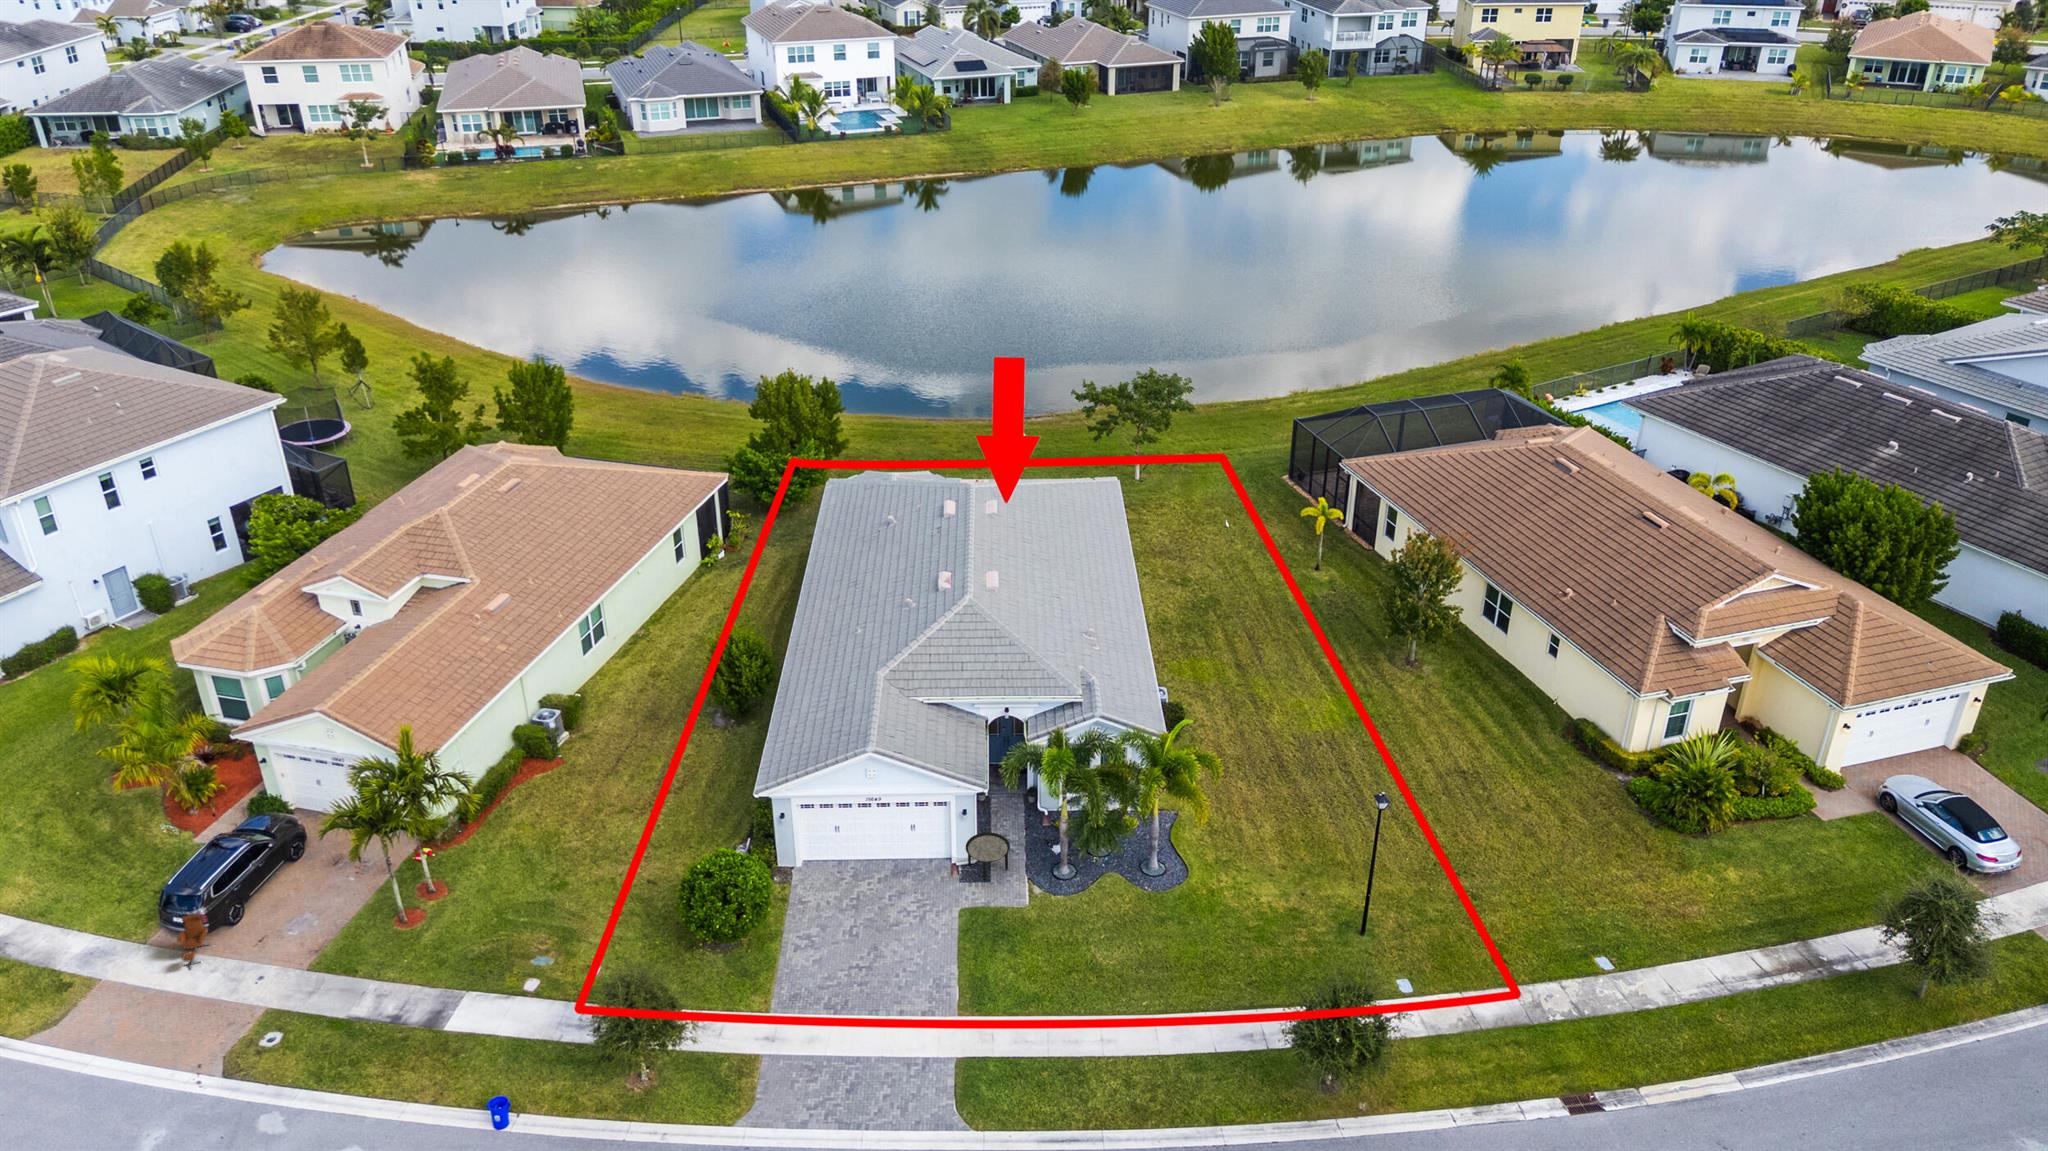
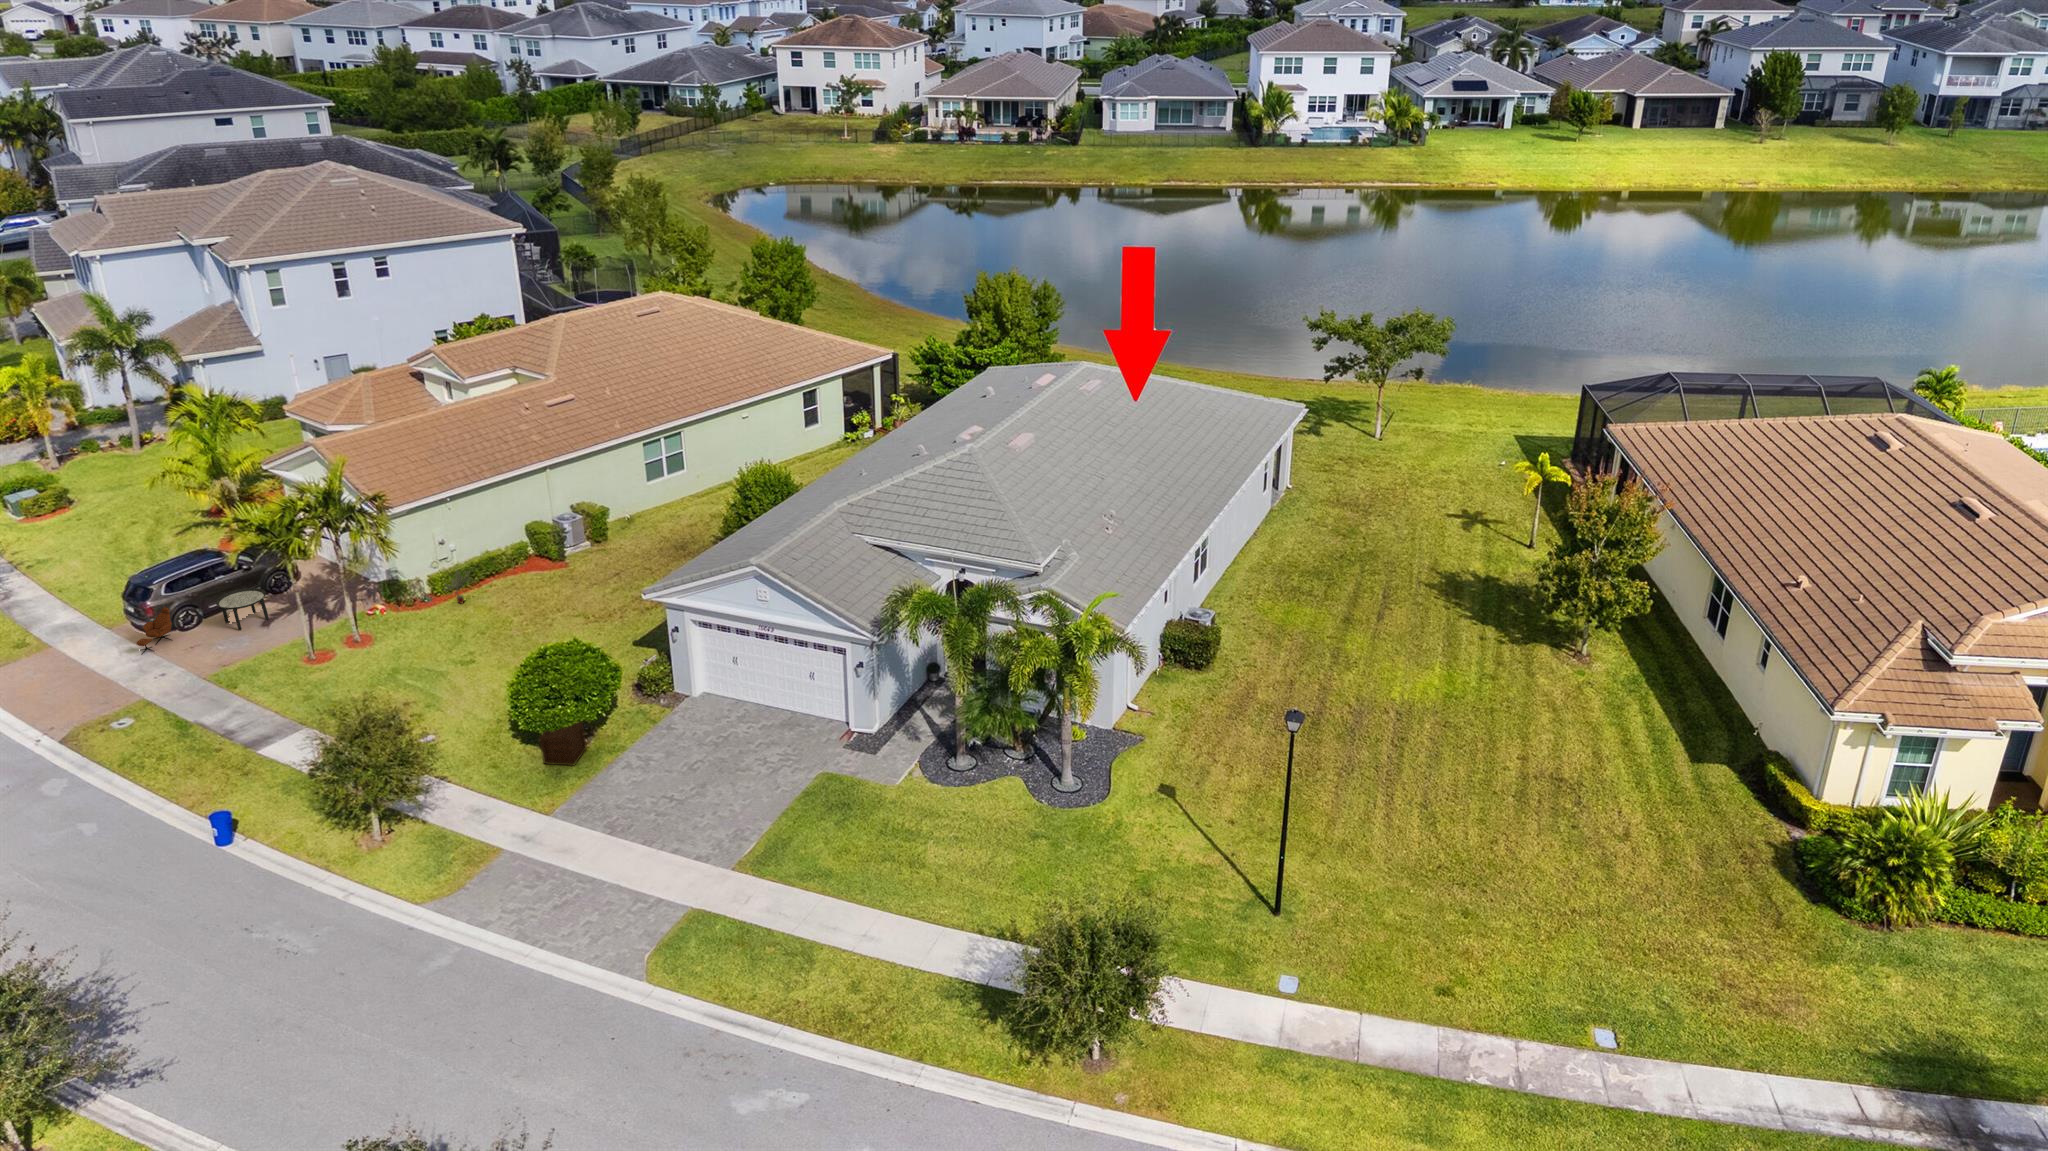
potted tree: none [473,795,495,828] -> present [445,570,470,604]
round table: present [966,832,1010,880] -> present [216,588,269,630]
wooden crate: none [711,925,746,971] -> present [539,722,587,766]

